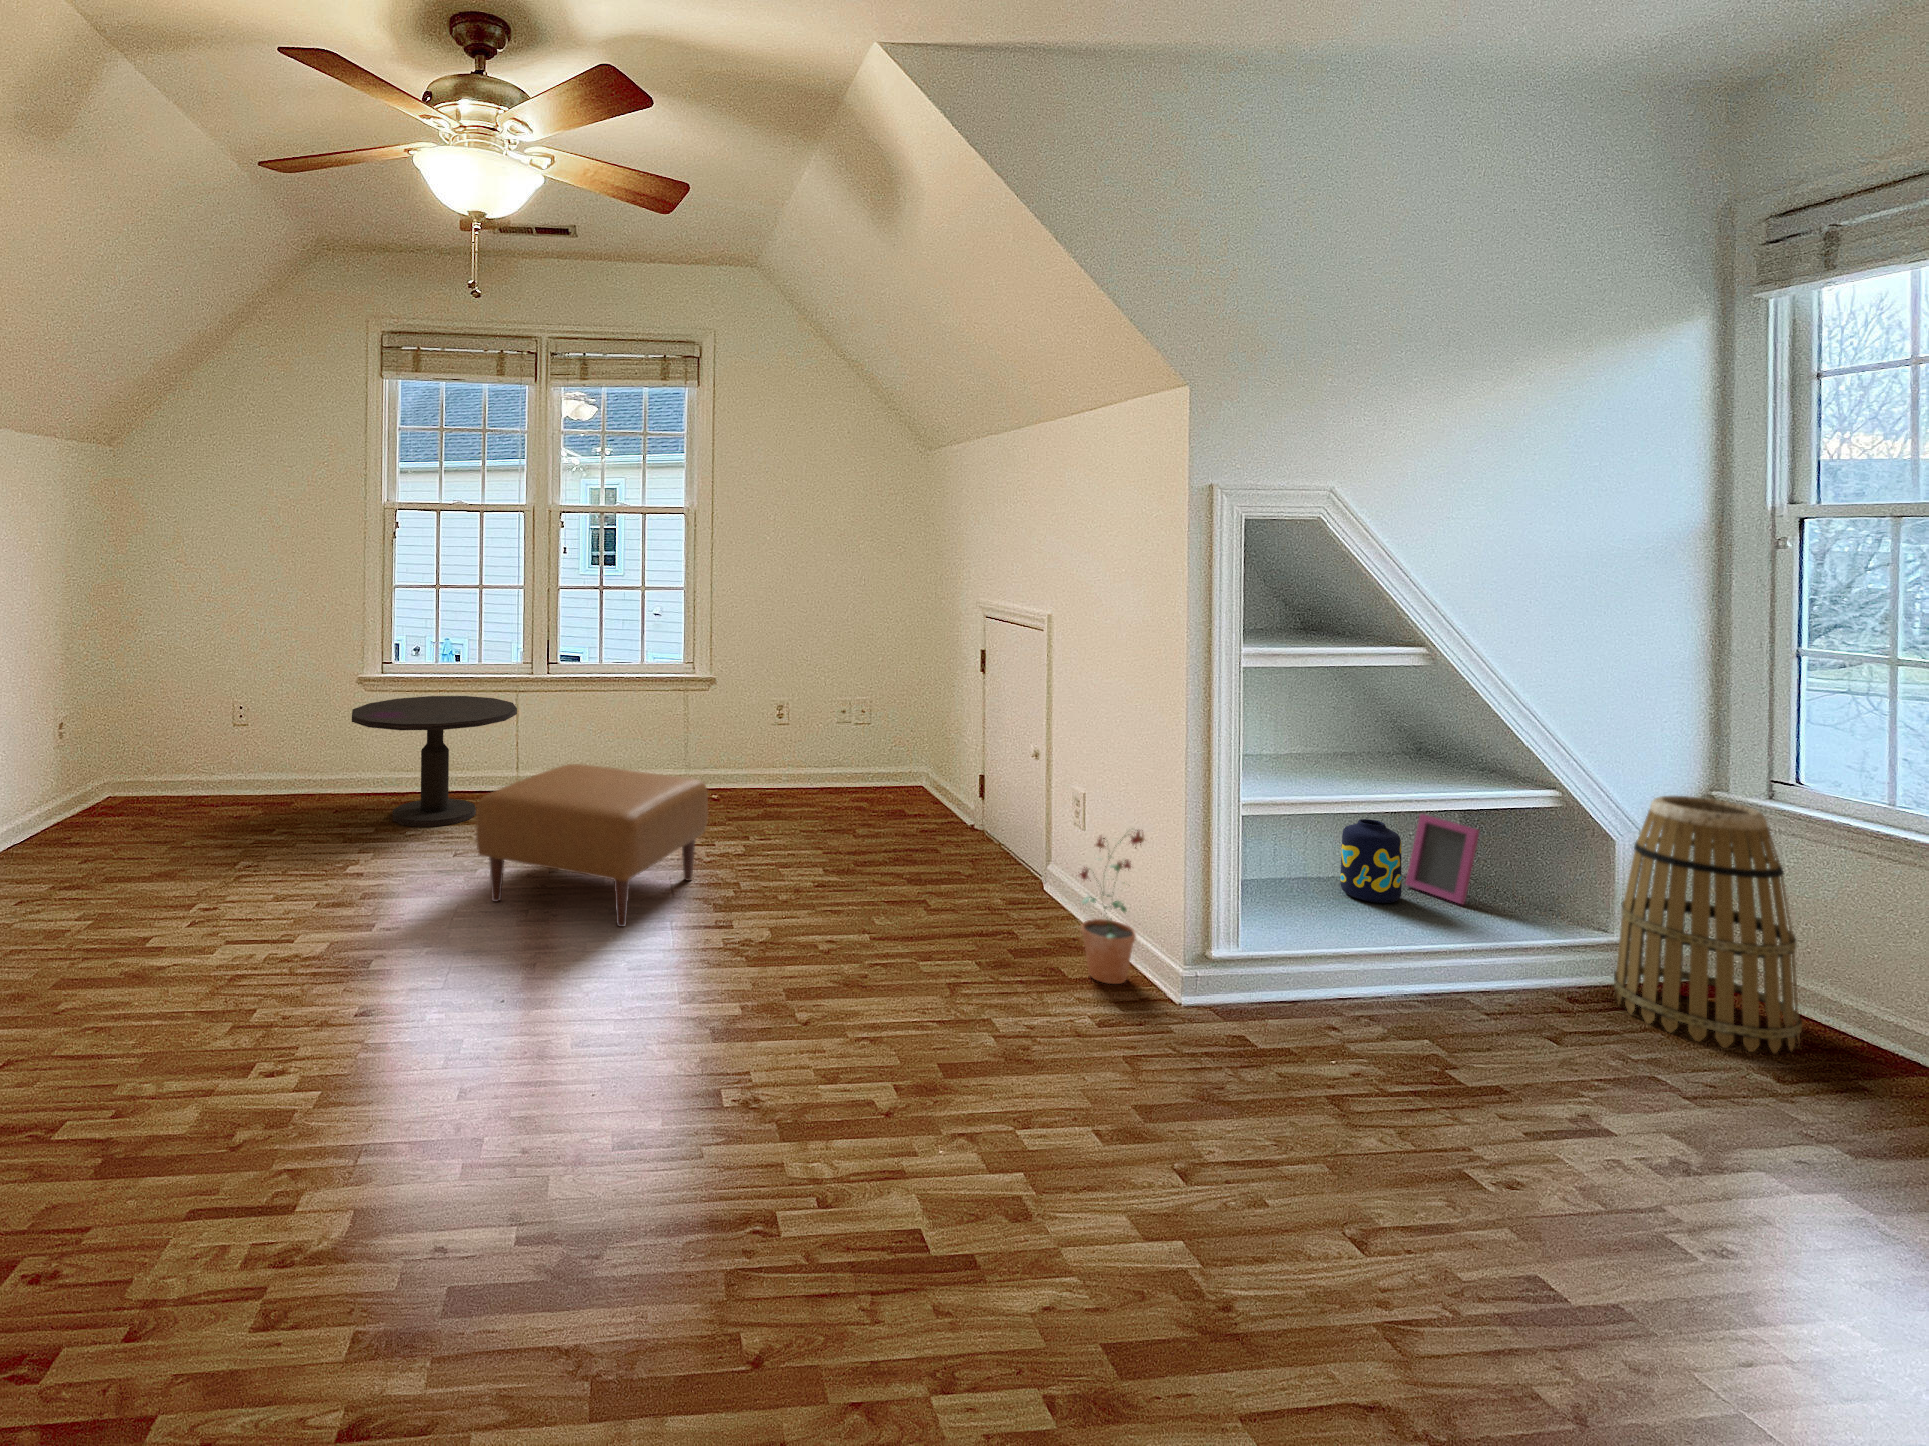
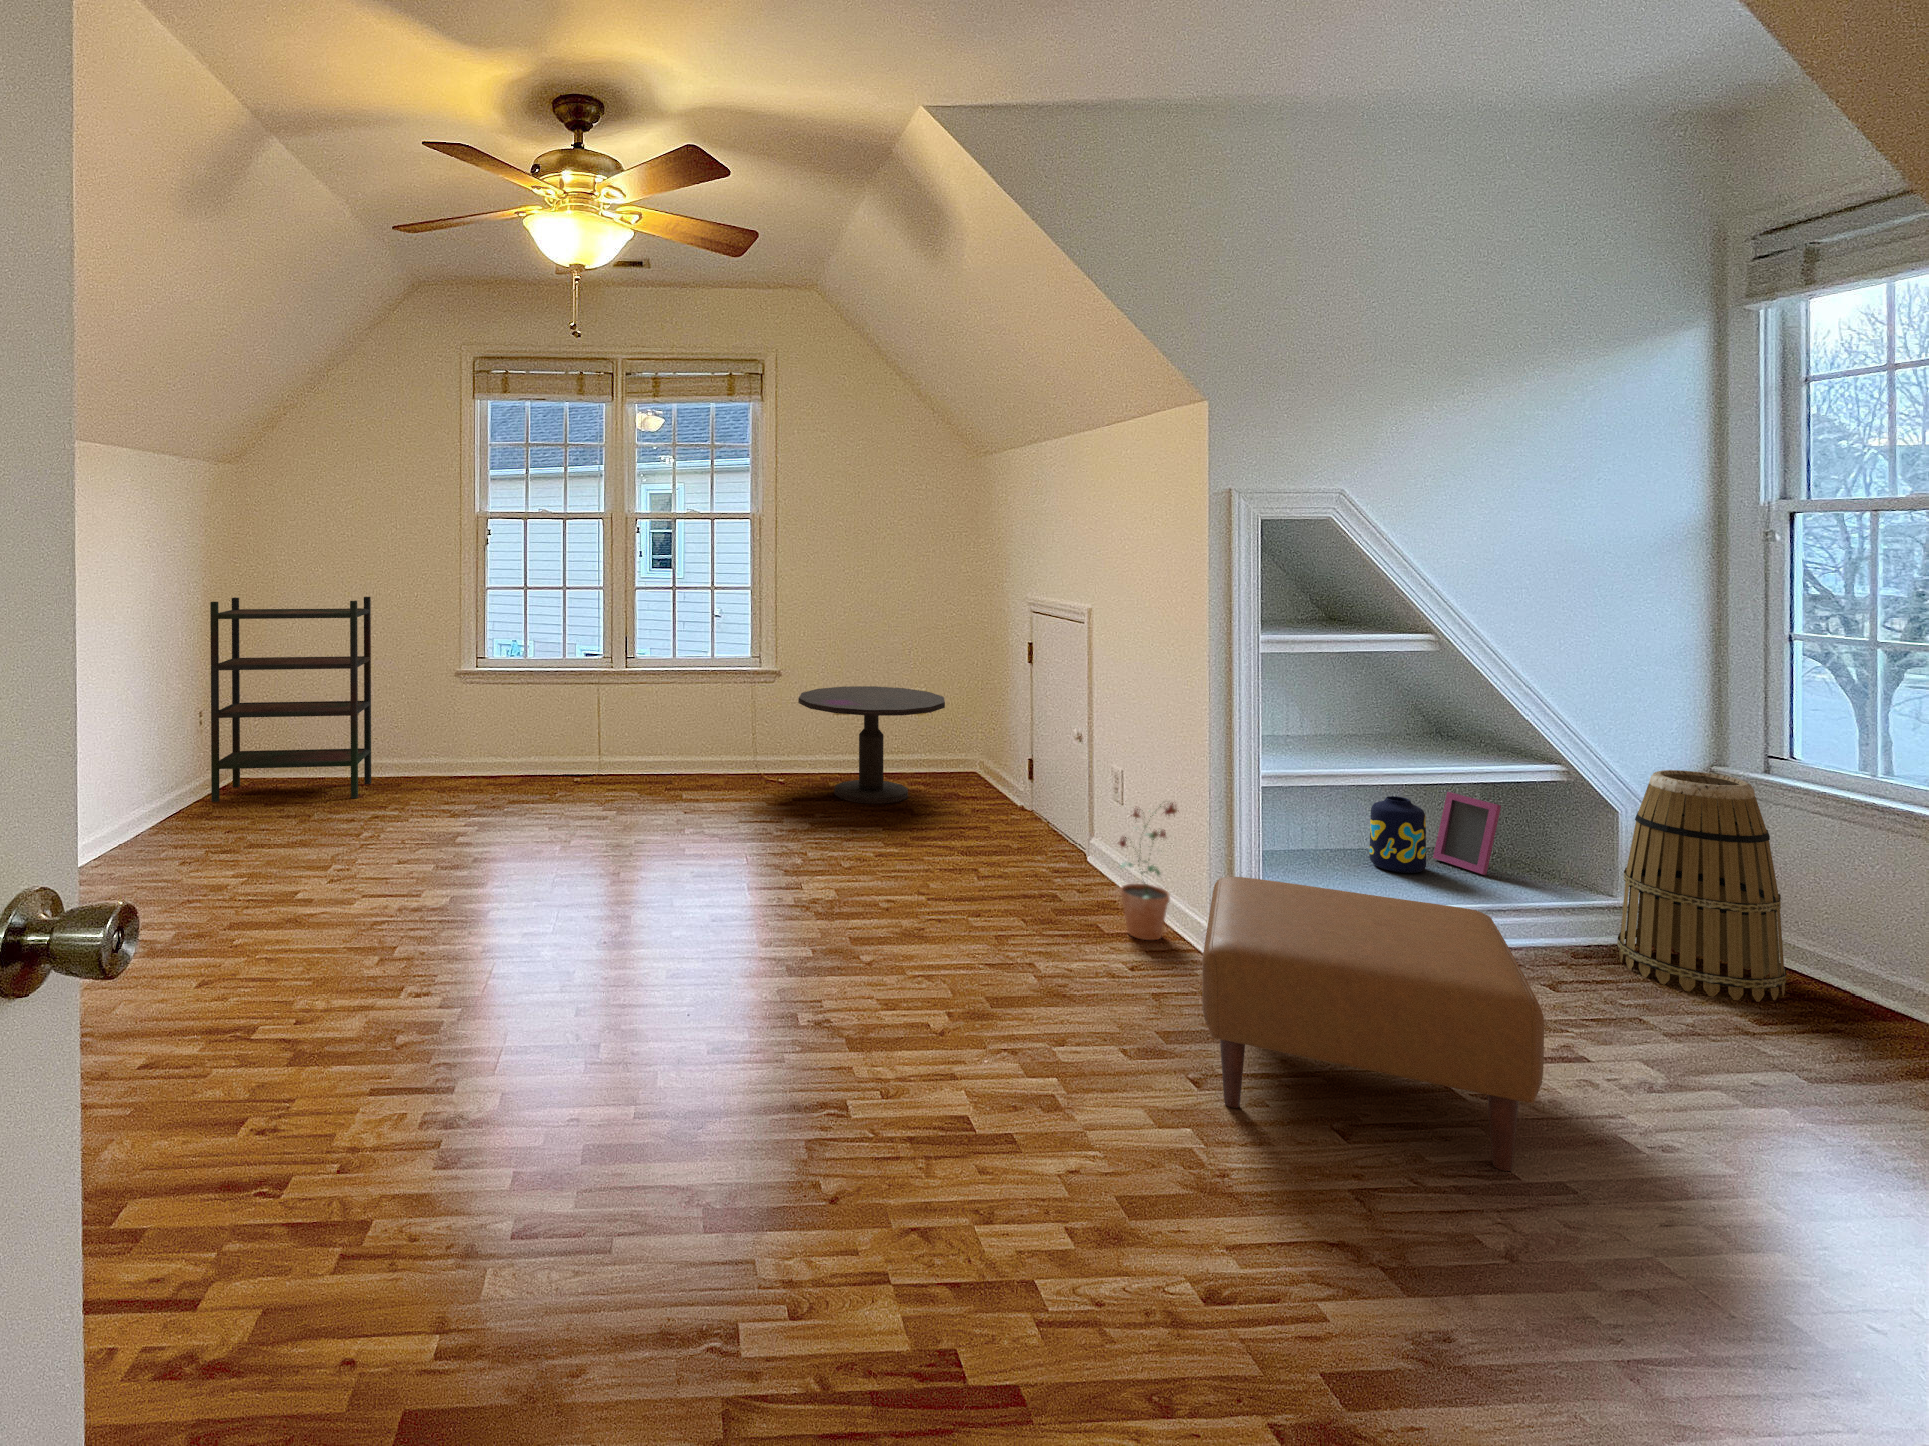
bookshelf: none [83,595,270,821] -> present [210,597,371,802]
side table: present [352,696,517,827] -> present [798,686,945,804]
ottoman: present [476,764,708,927] -> present [1202,877,1544,1171]

